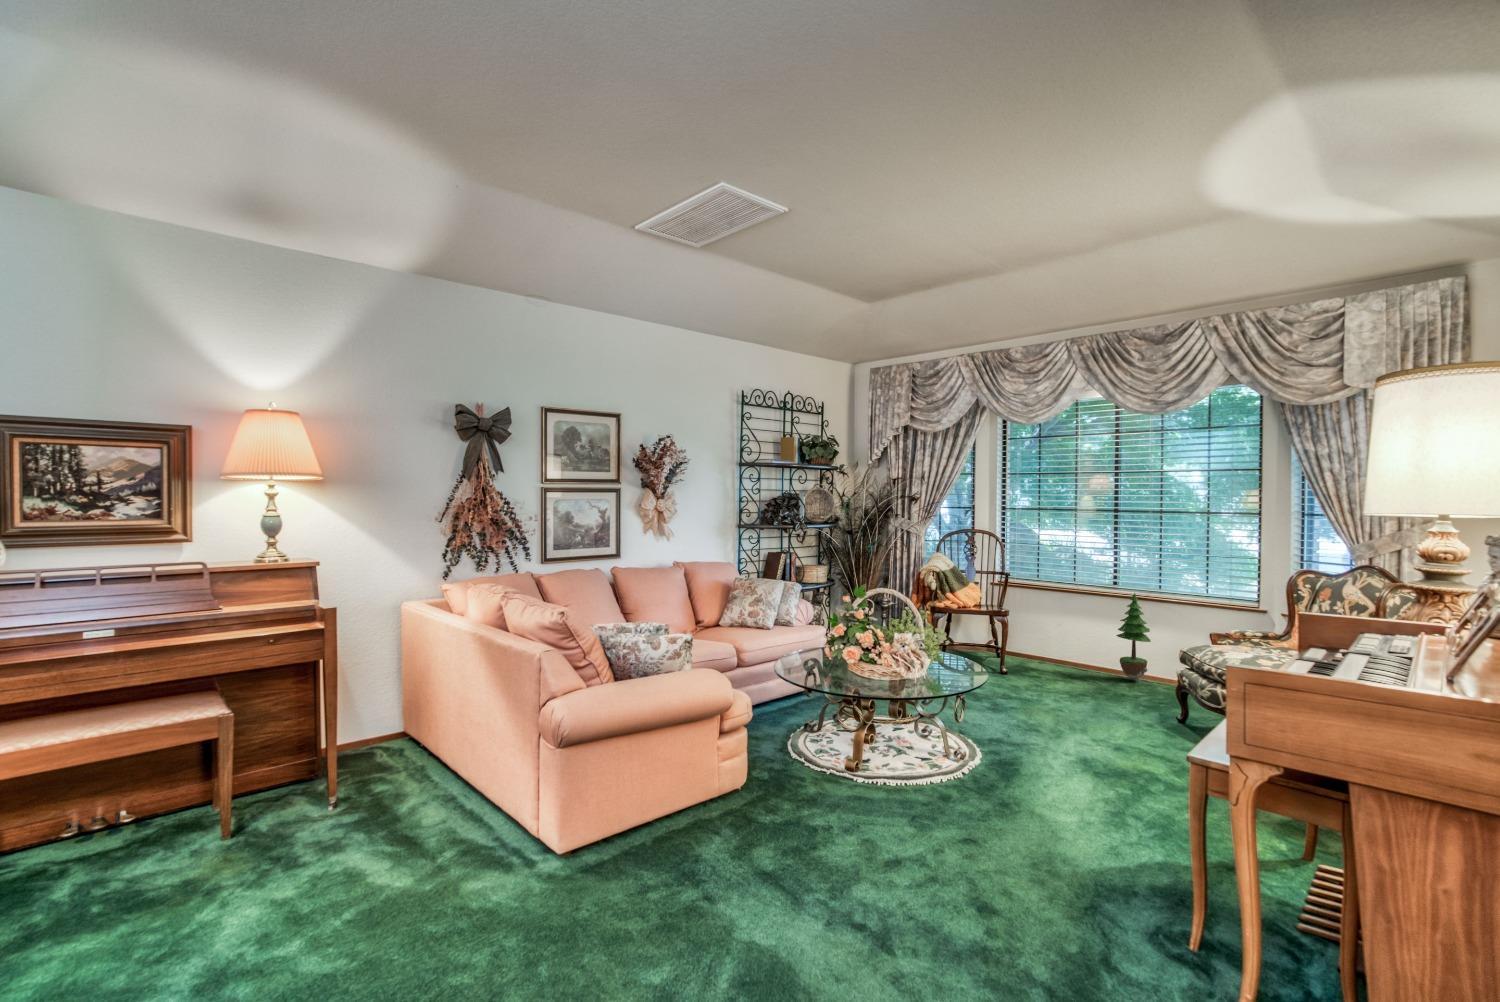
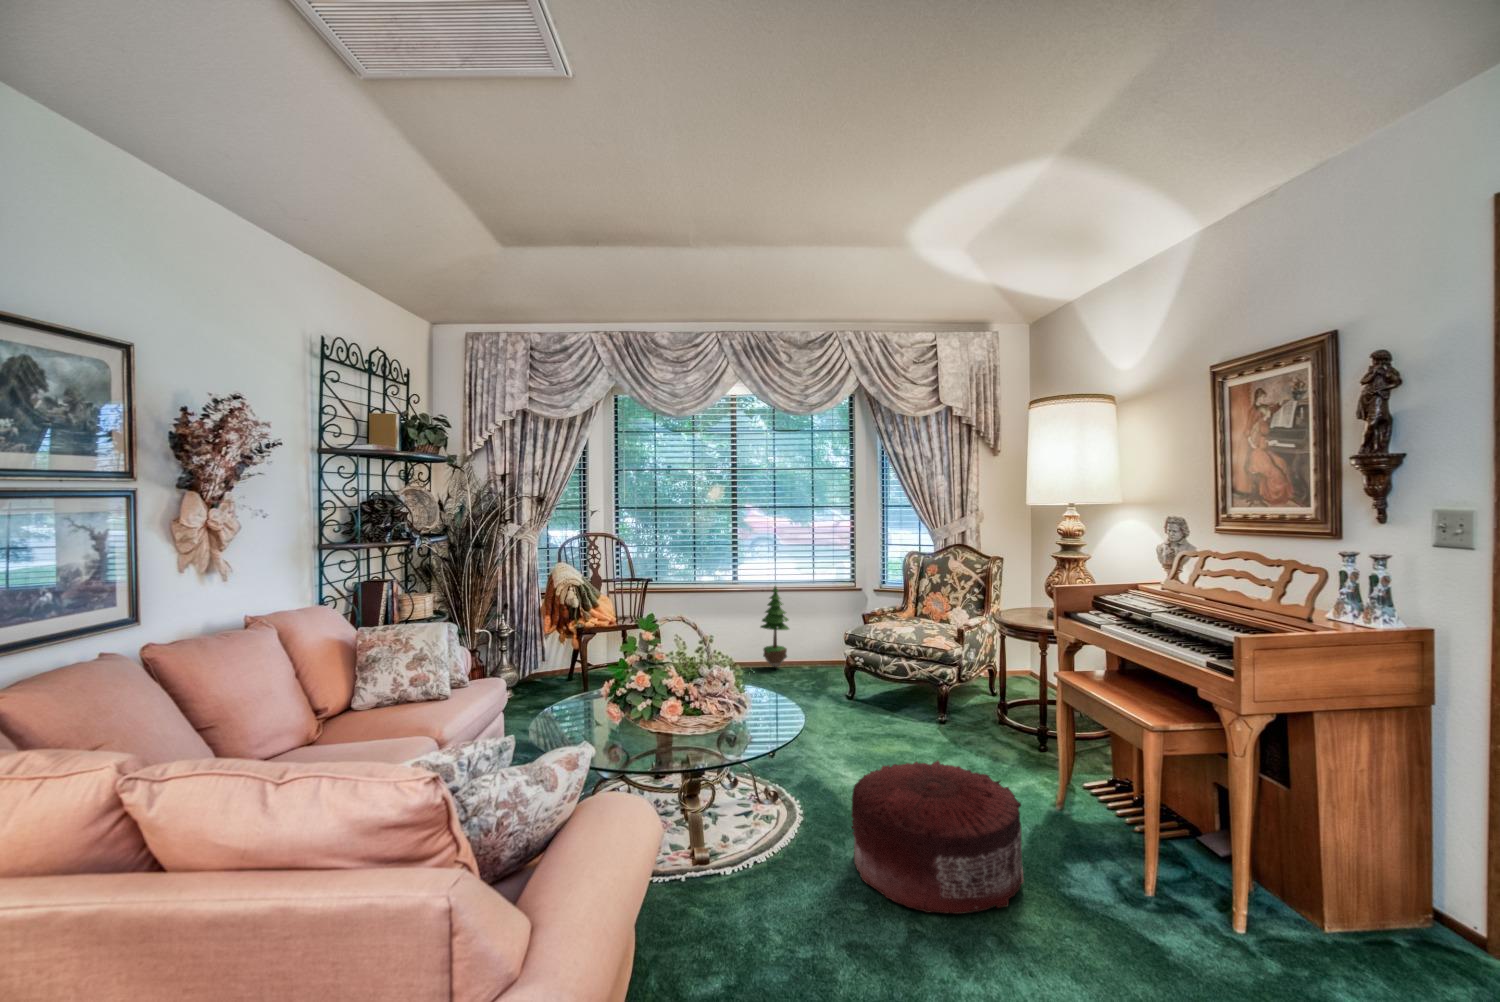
pouf: none [939,738,1112,873] -> present [851,761,1024,914]

